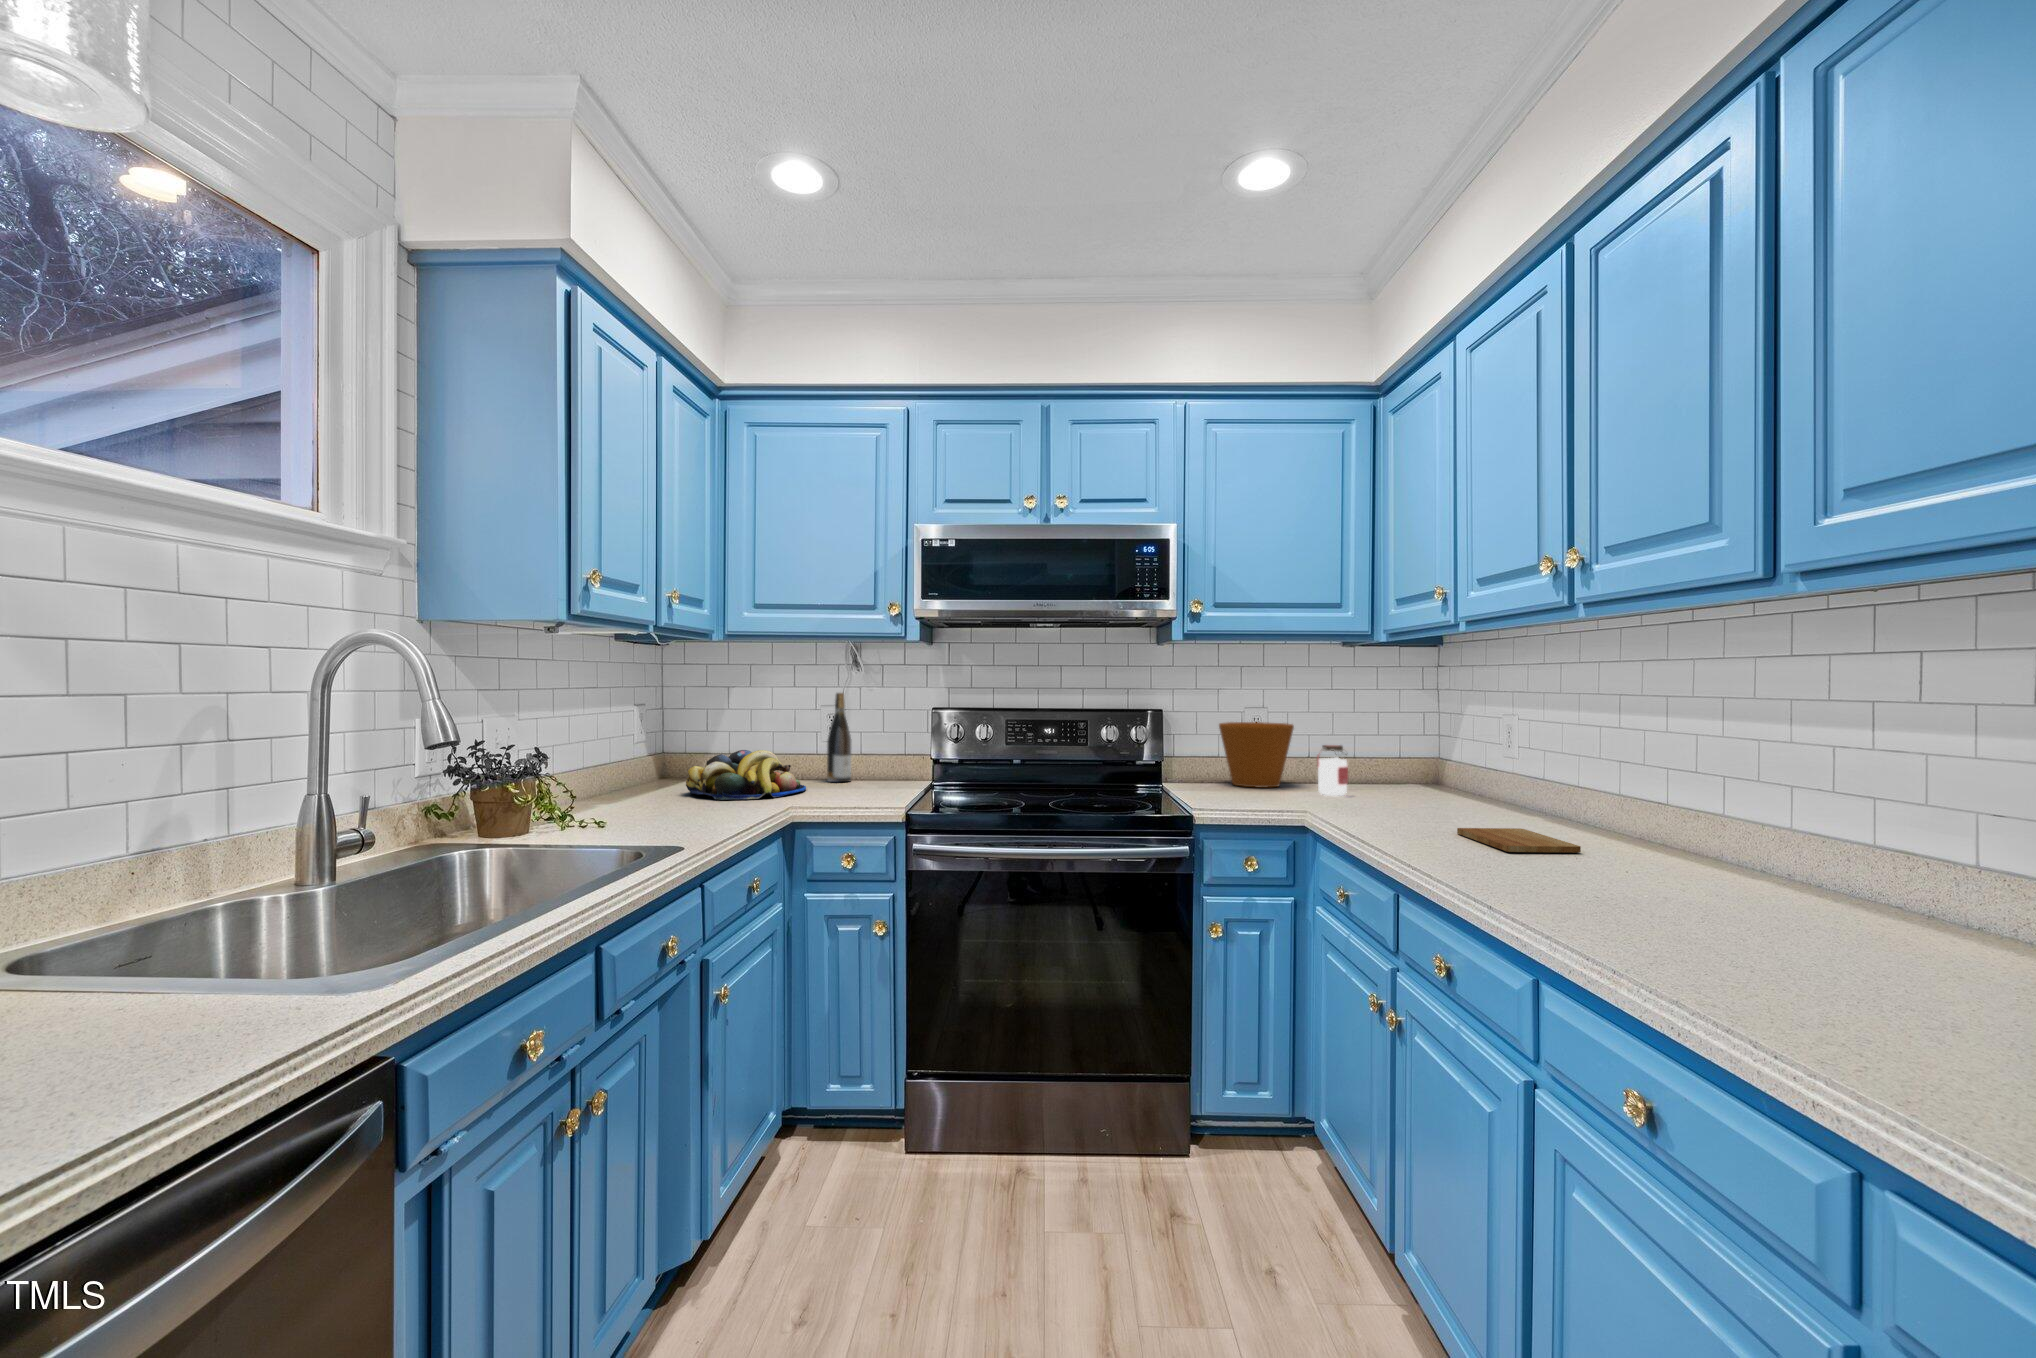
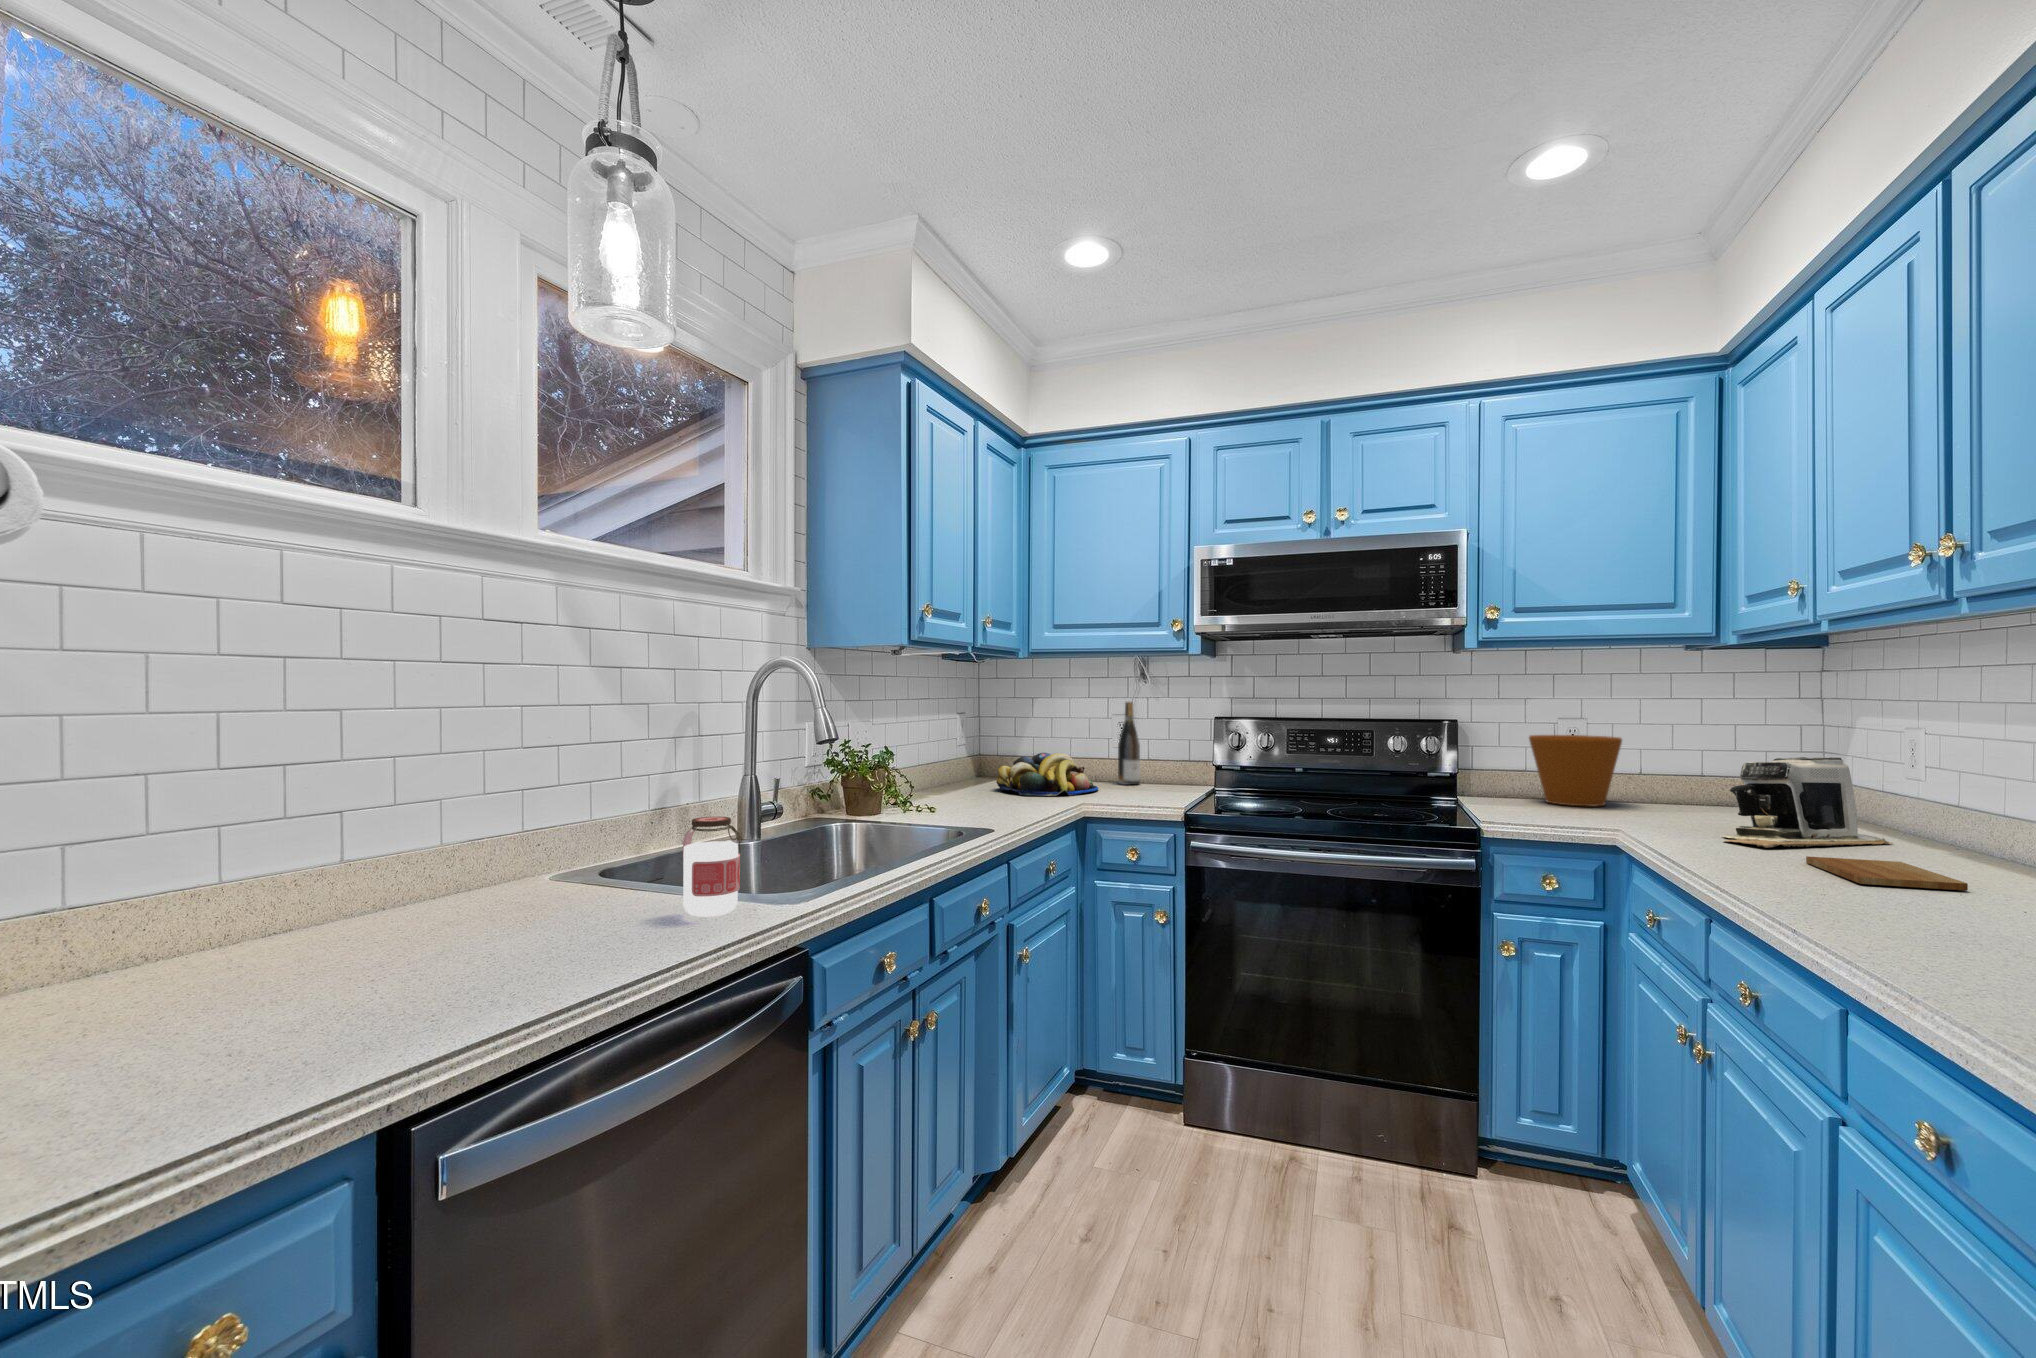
coffee maker: none [1380,739,1502,821] -> present [1723,757,1892,848]
jar: present [1317,745,1348,796] -> present [683,817,742,917]

